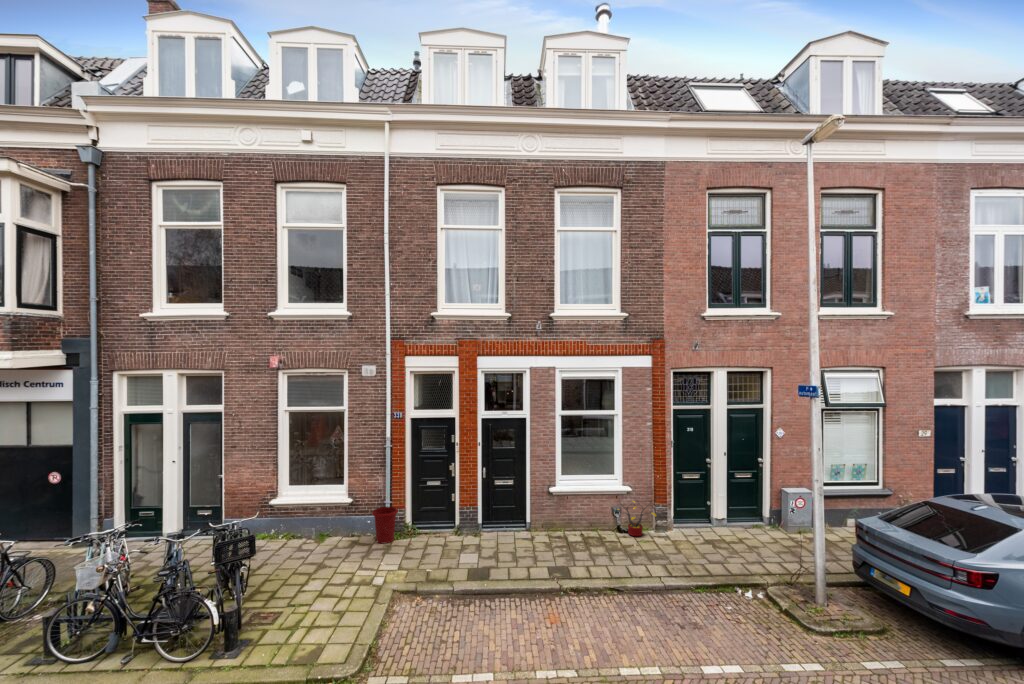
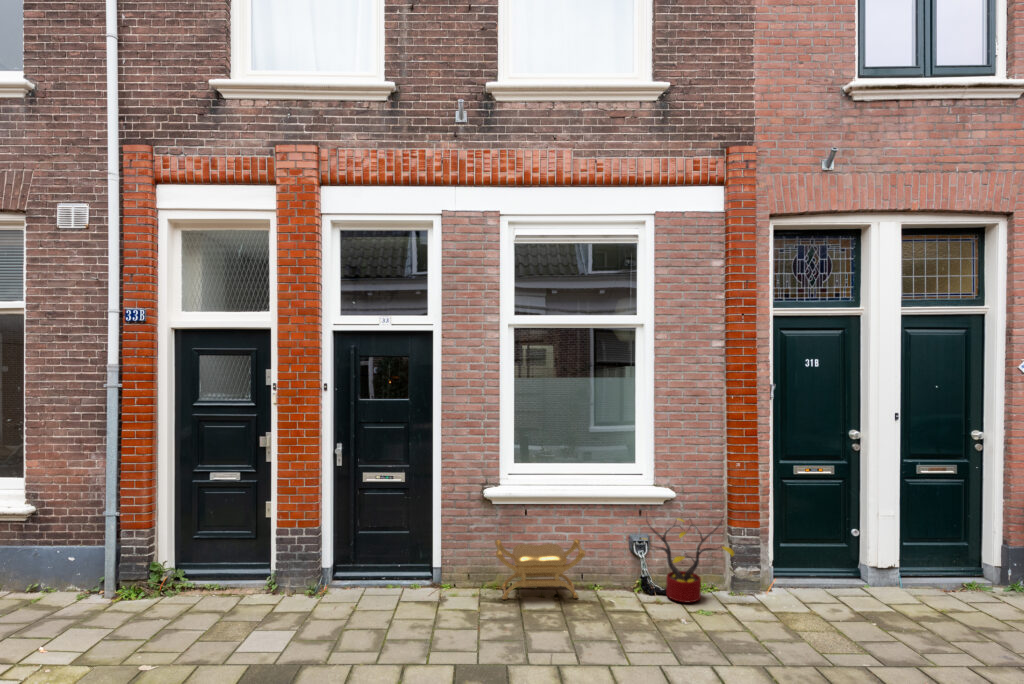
waste bin: present [372,507,398,544] -> none [51,524,123,609]
stool: none [554,510,595,536] -> present [495,539,586,599]

